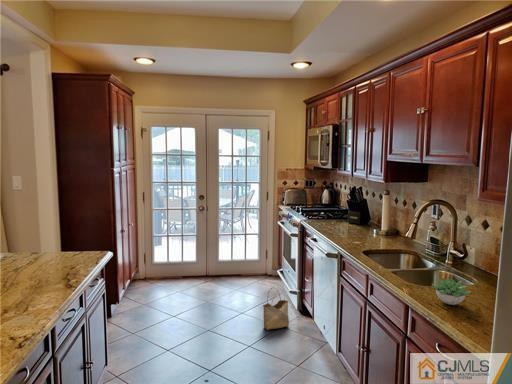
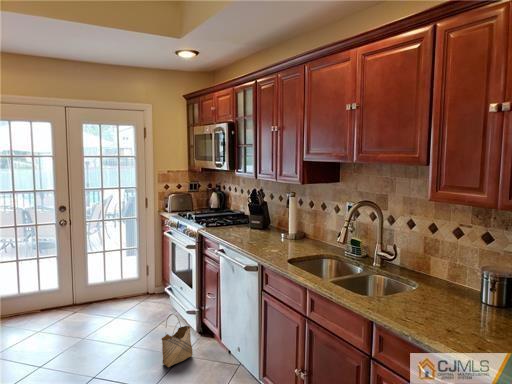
succulent plant: present [432,278,470,305] -> none [403,289,443,319]

